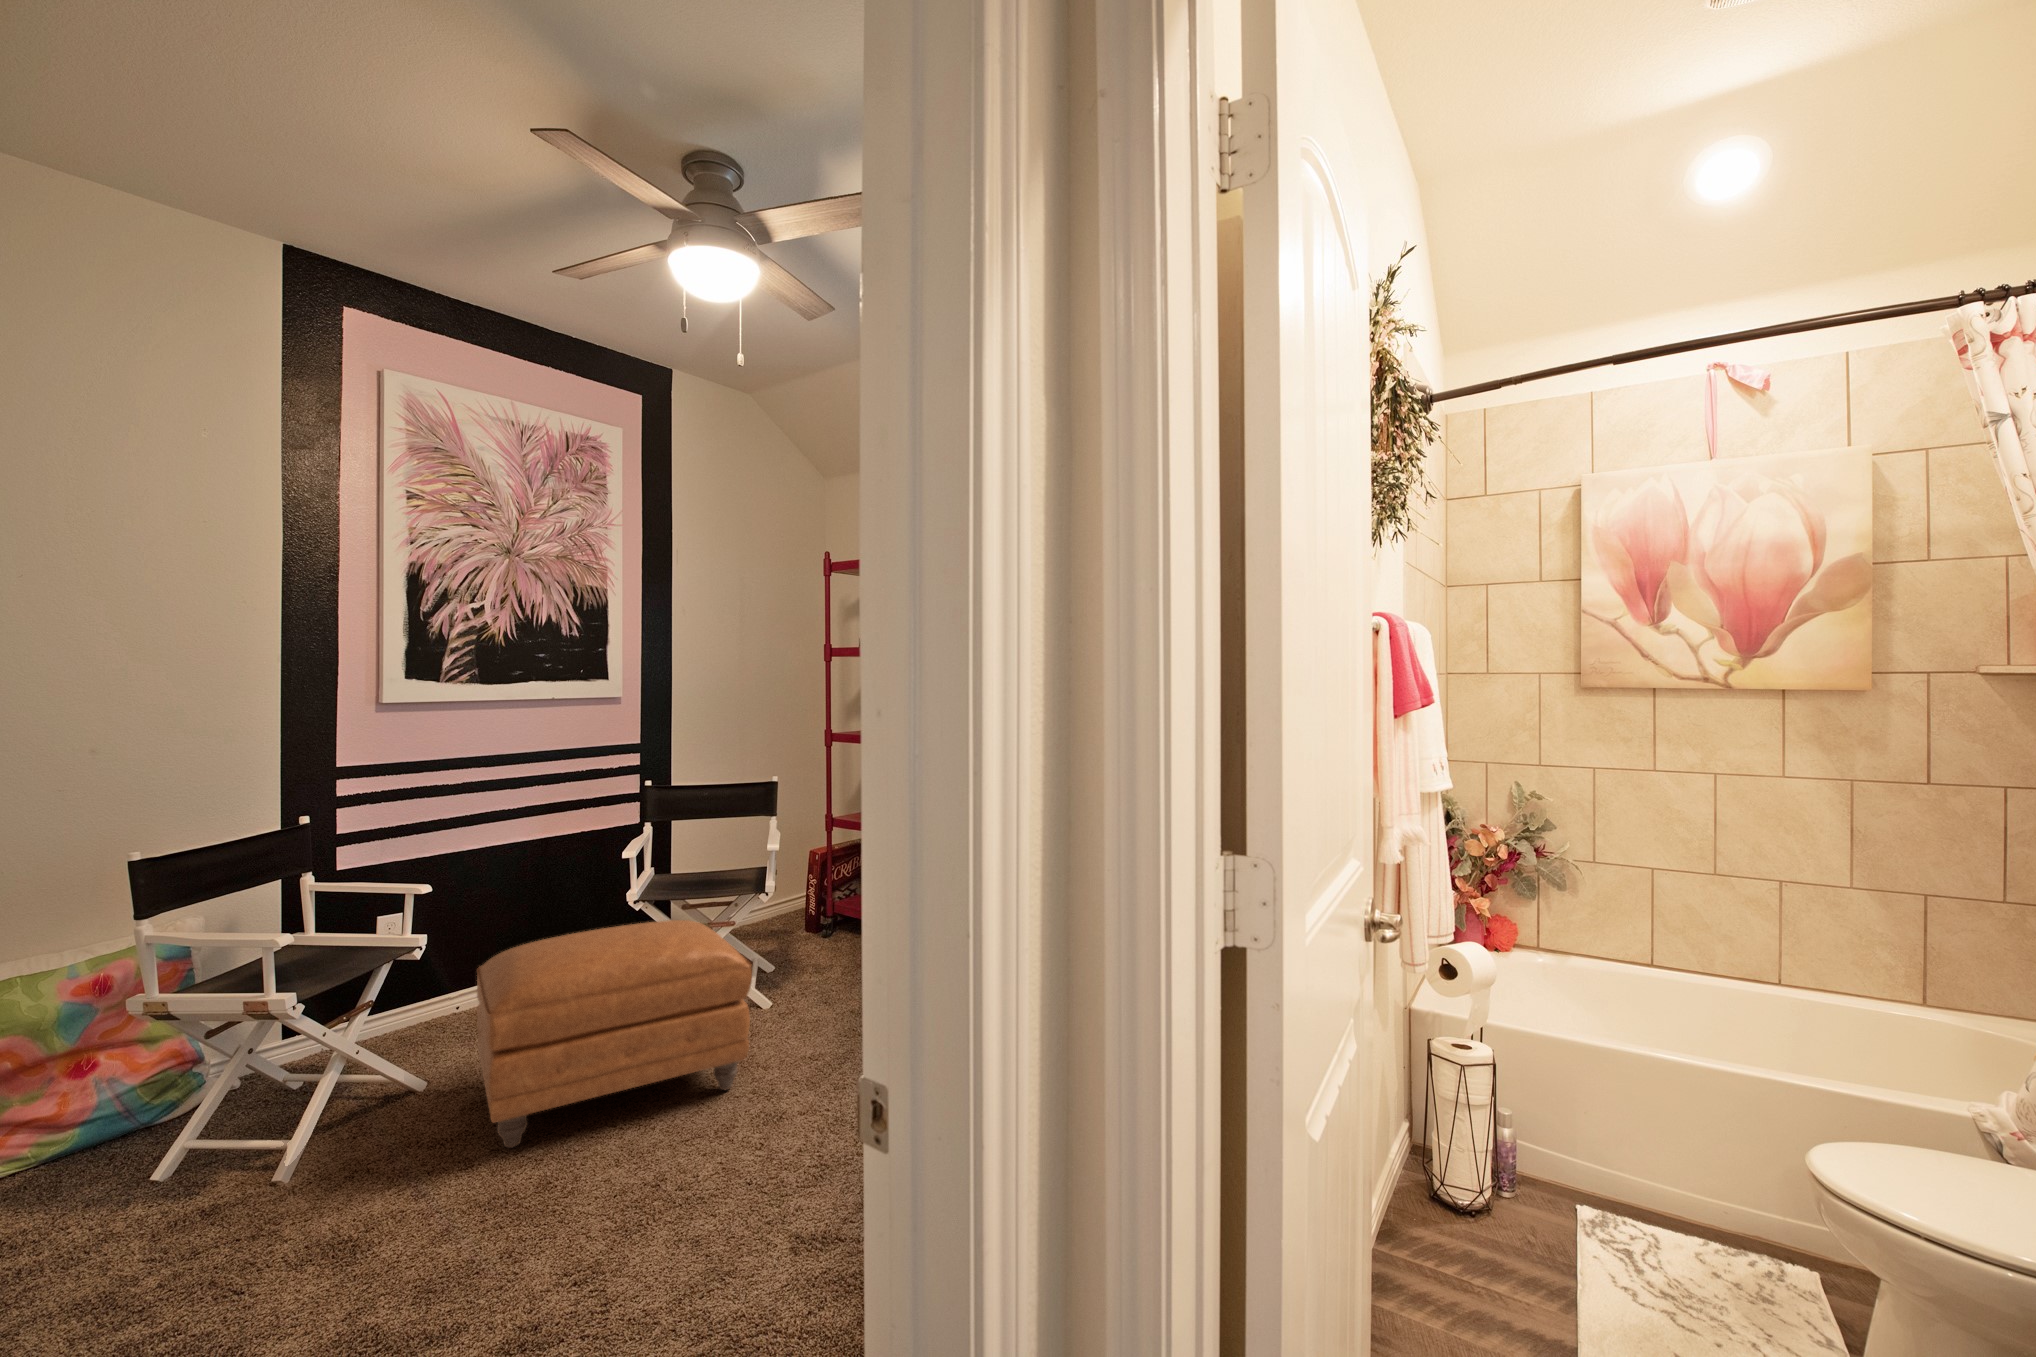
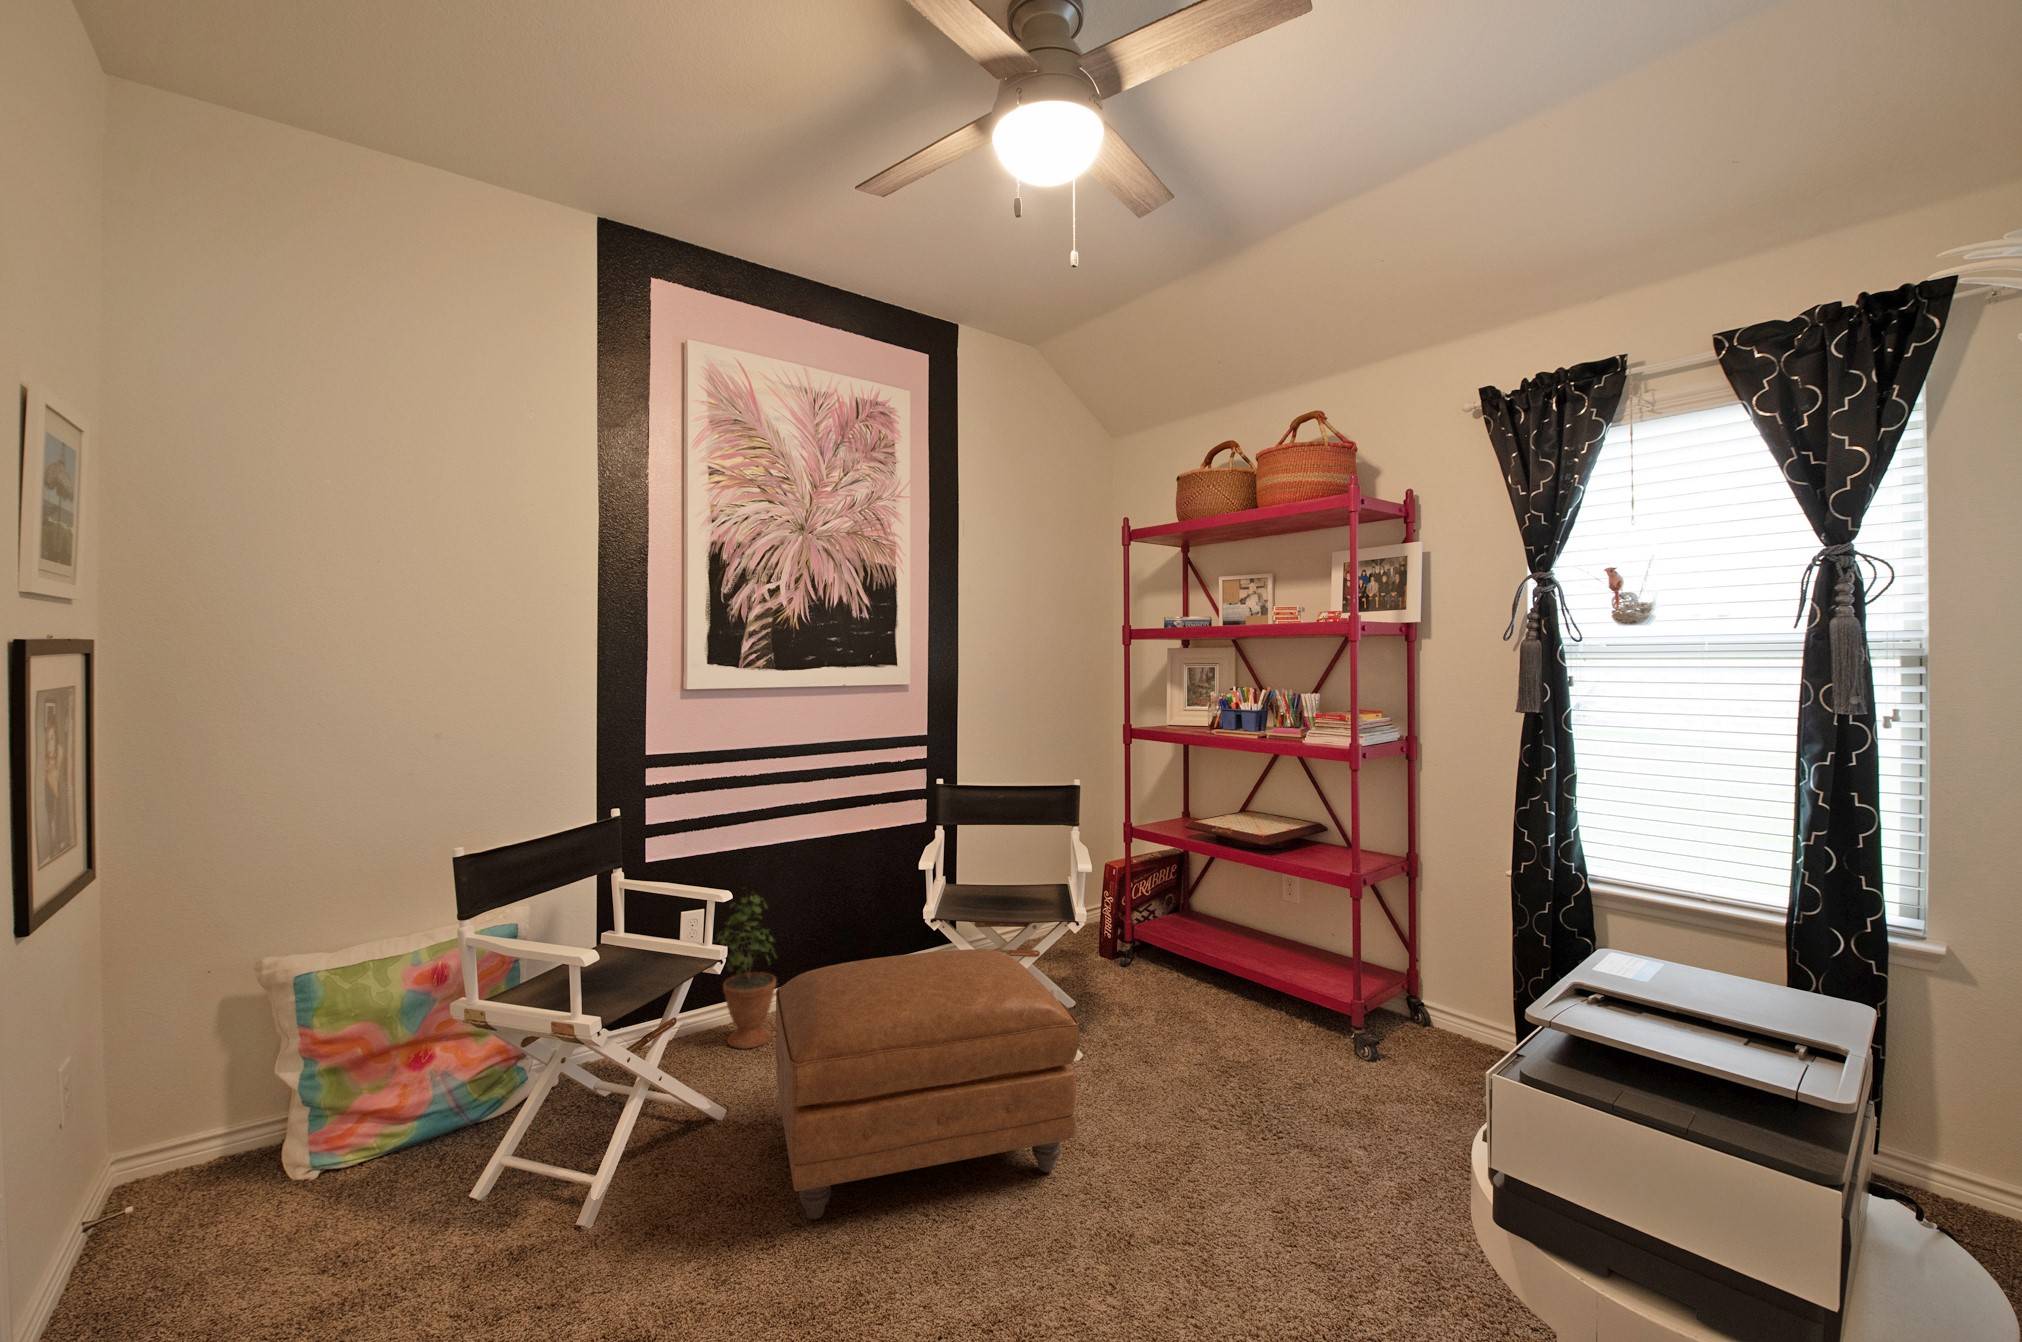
potted plant: none [410,888,482,1037] -> present [717,891,776,1048]

